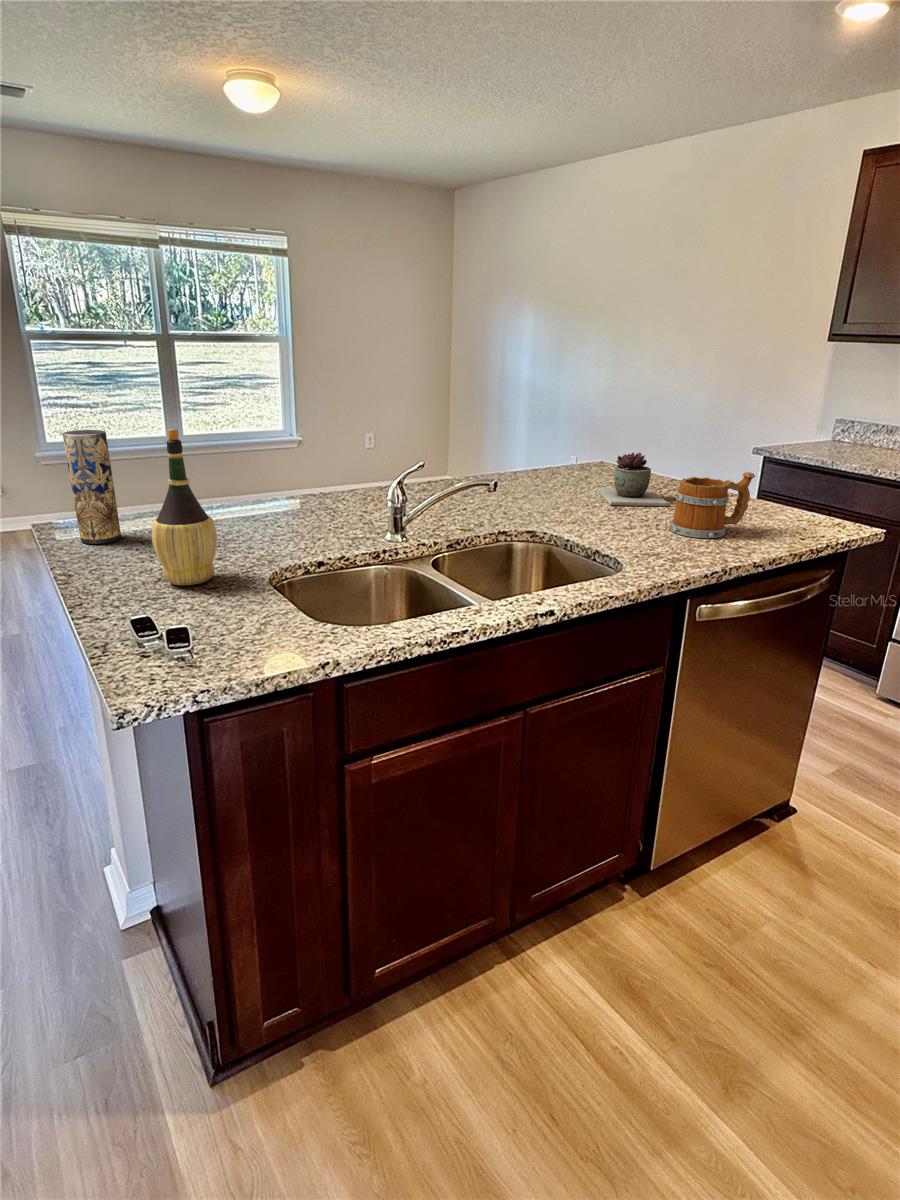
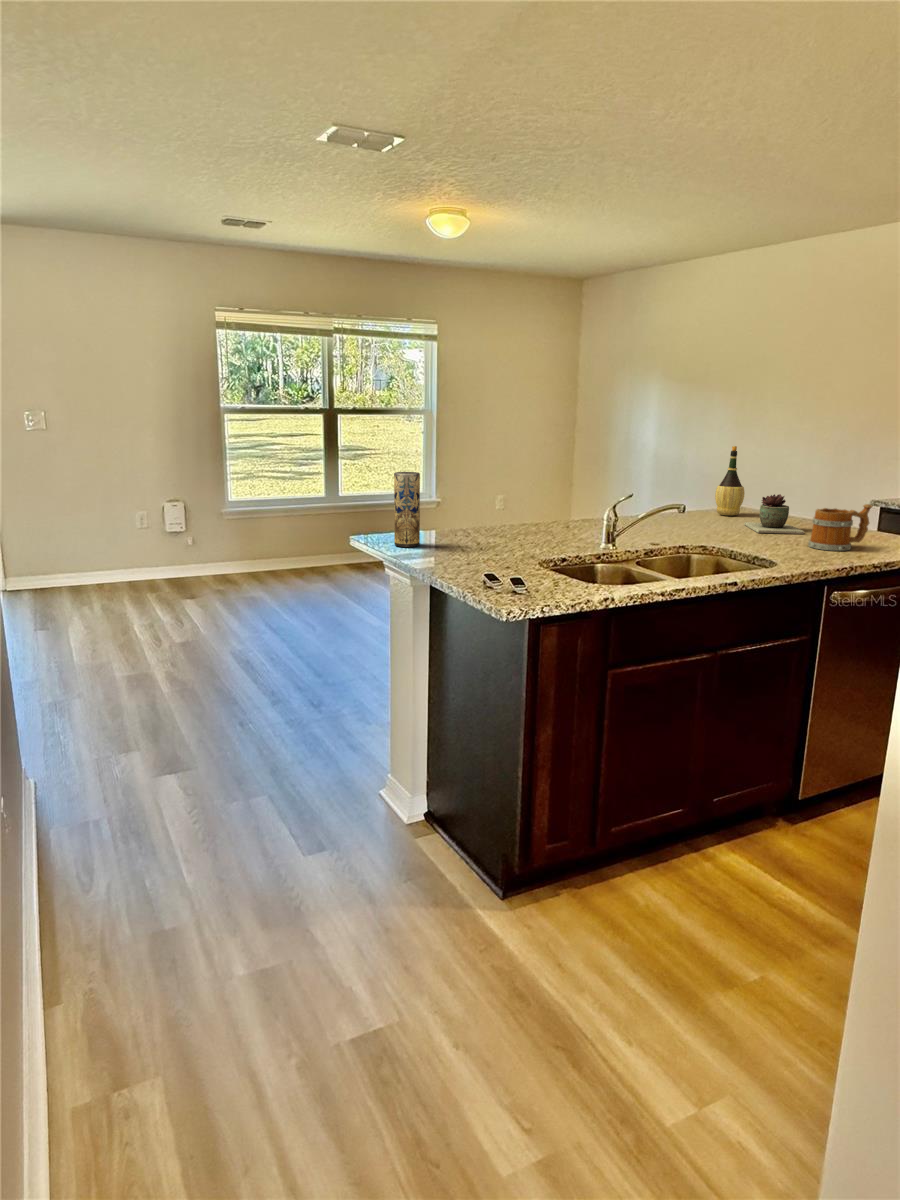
wine bottle: present [152,429,217,585] -> present [715,446,745,515]

